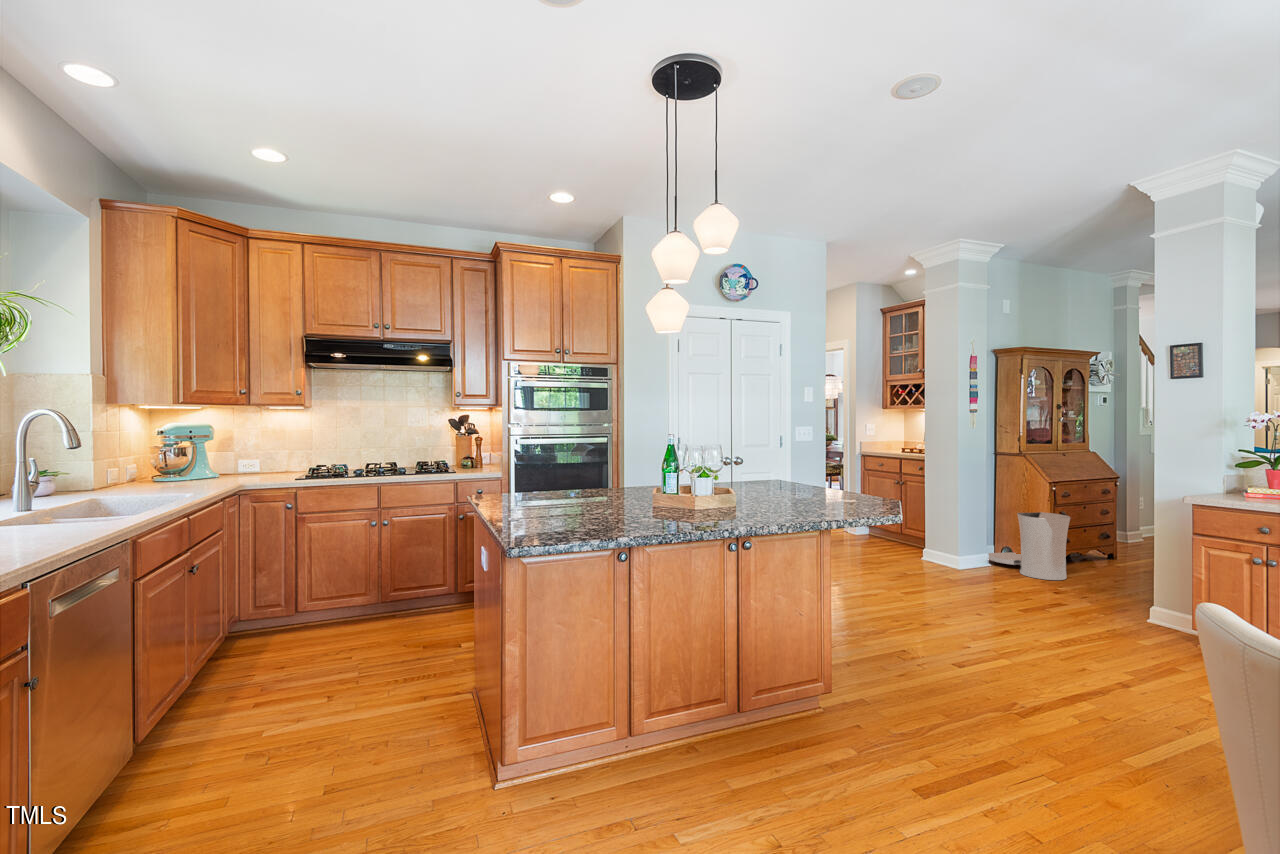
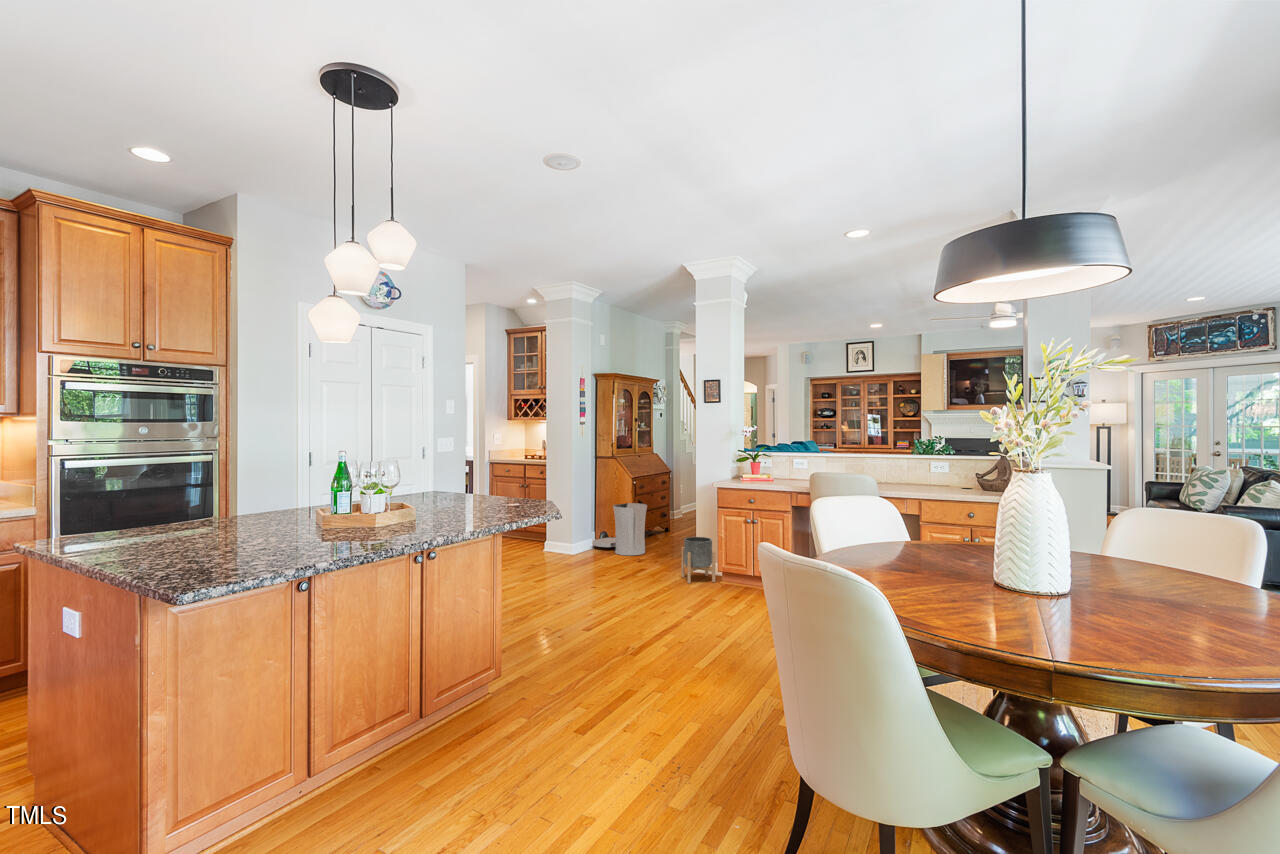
planter: none [1122,568,1185,639] -> present [682,537,715,583]

